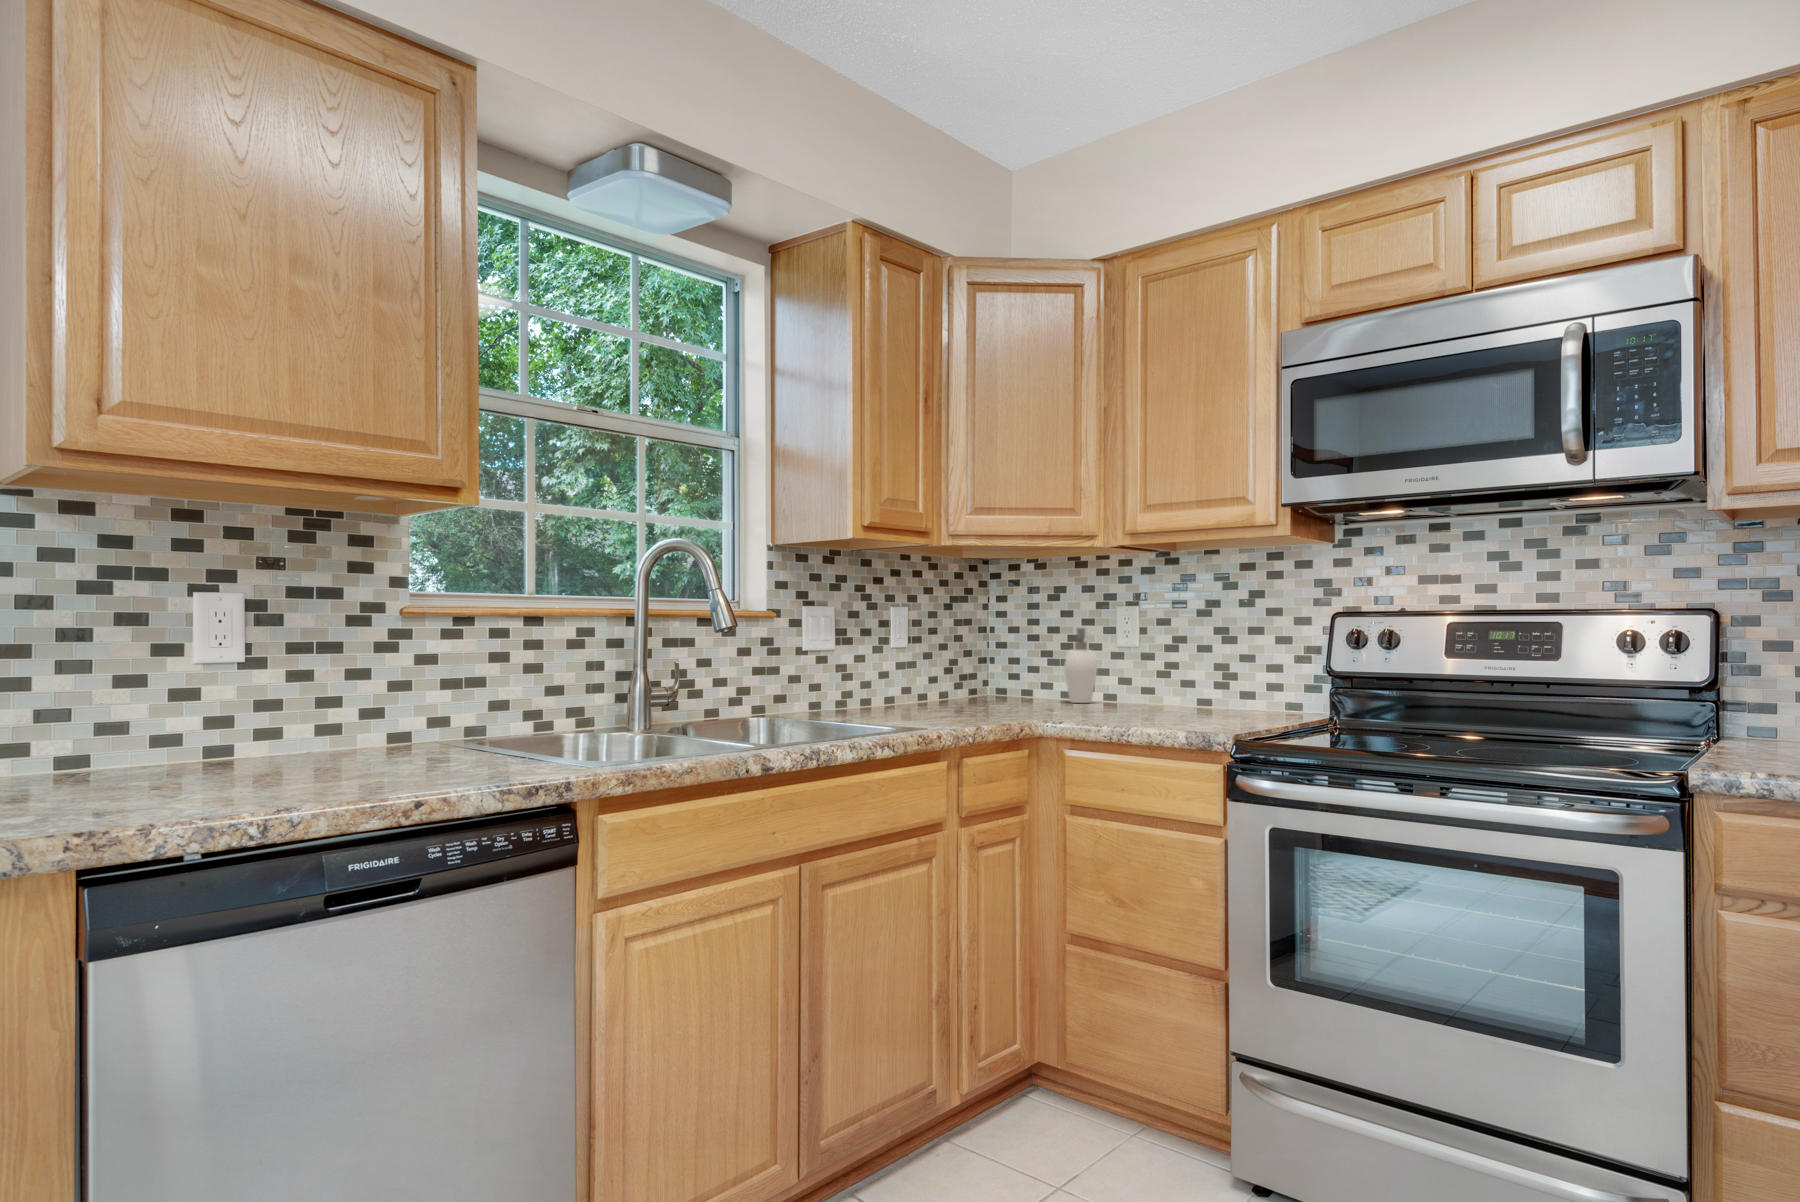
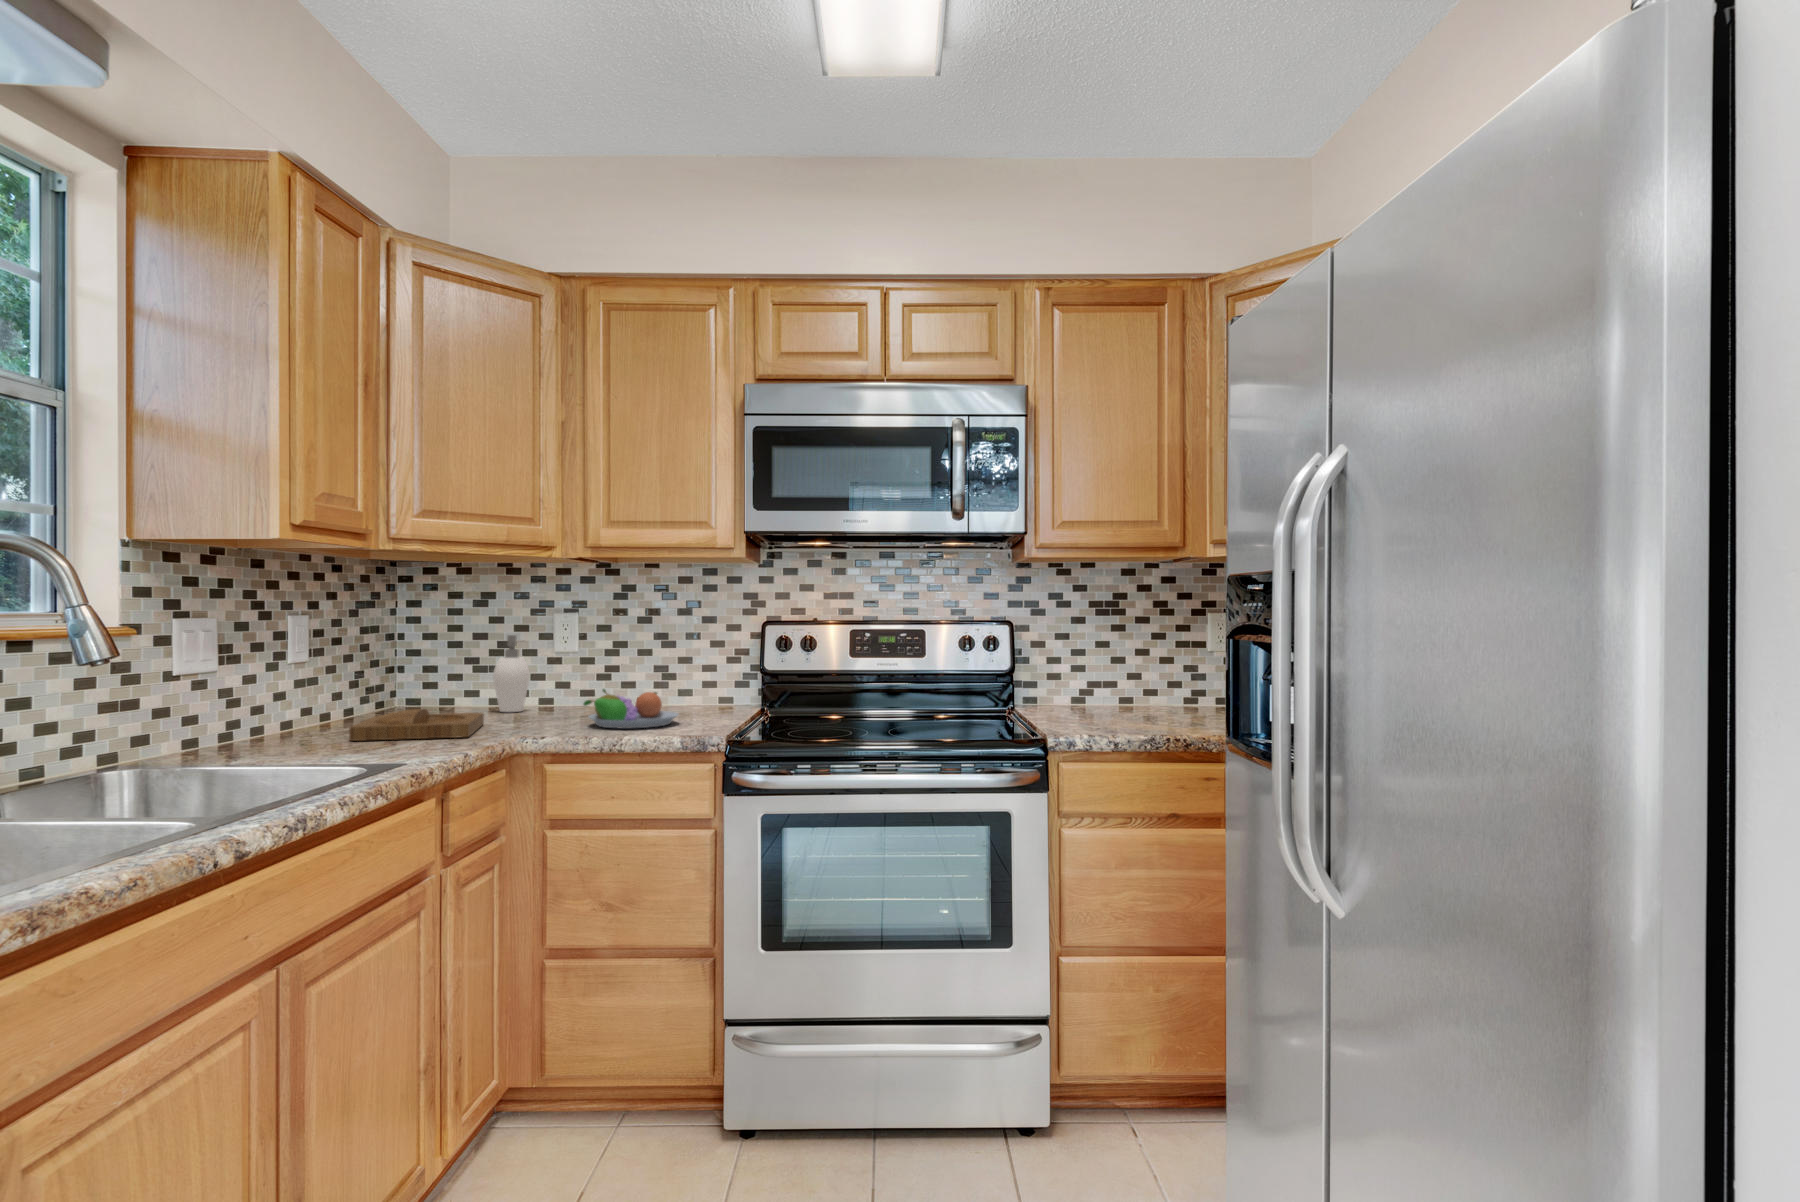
fruit bowl: none [1118,680,1220,721] -> present [584,689,678,728]
tray: none [921,691,1040,717] -> present [349,709,484,741]

